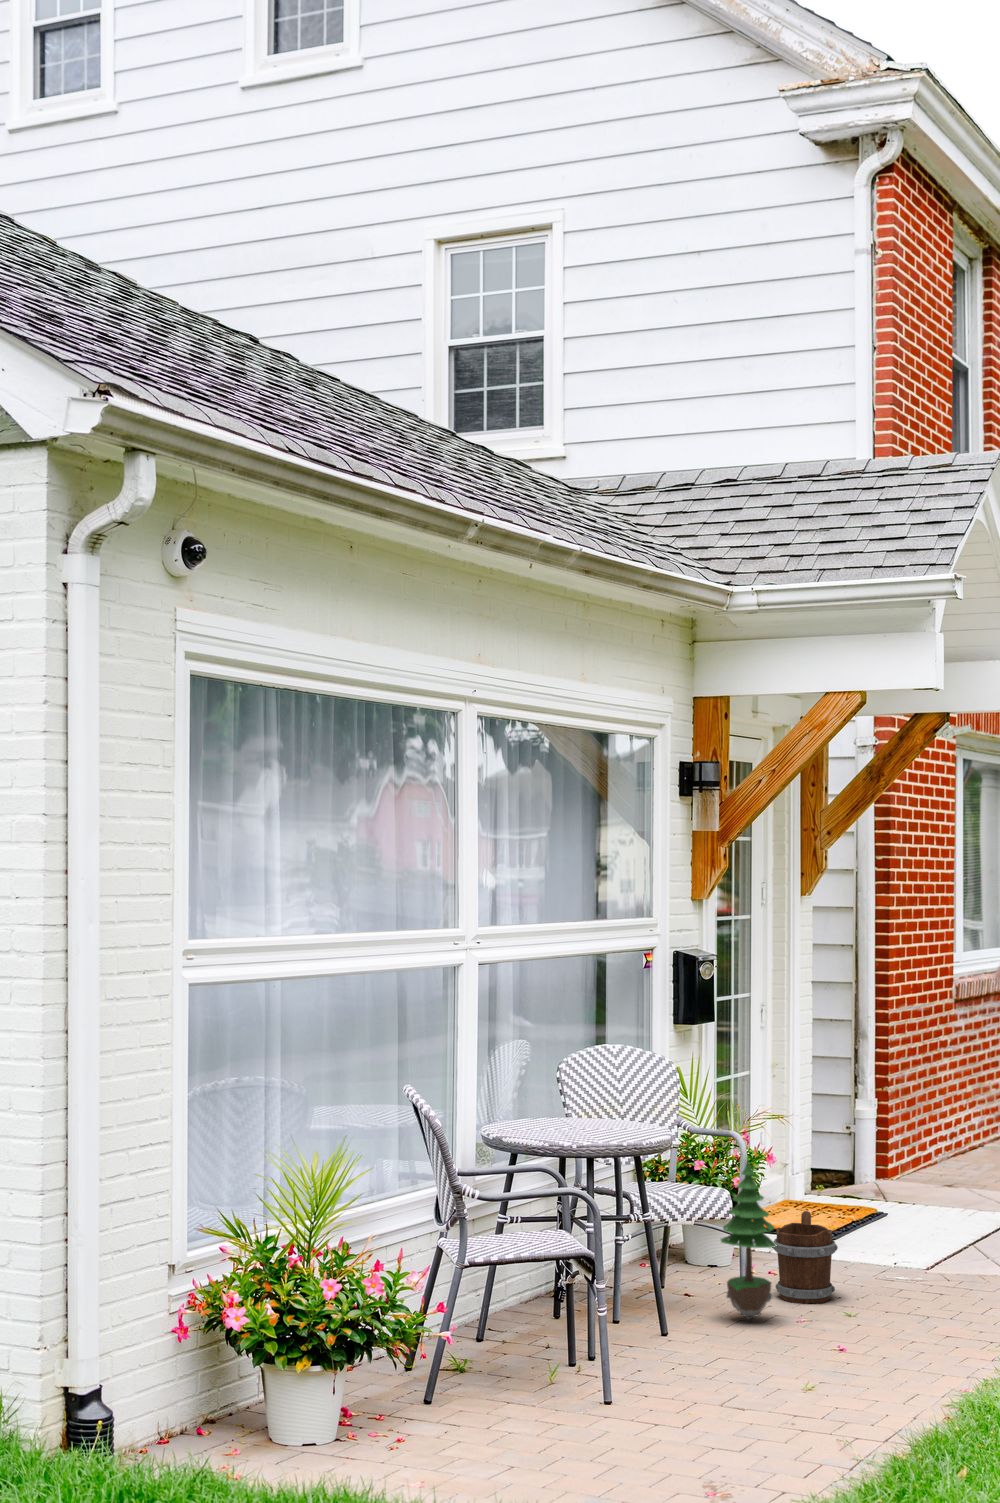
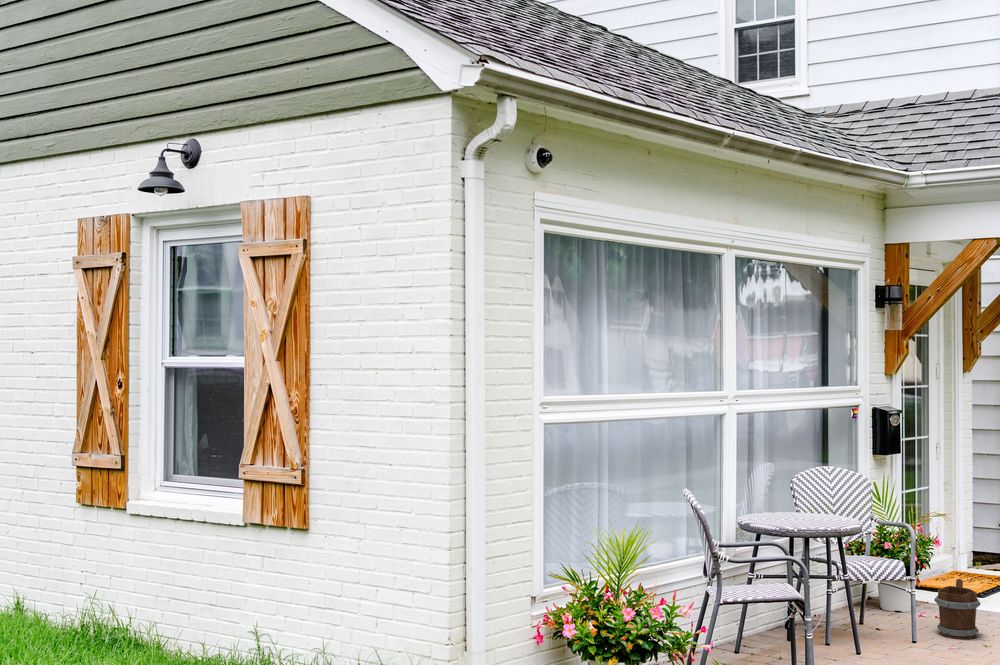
potted tree: present [721,1162,776,1319] -> none [897,545,937,647]

